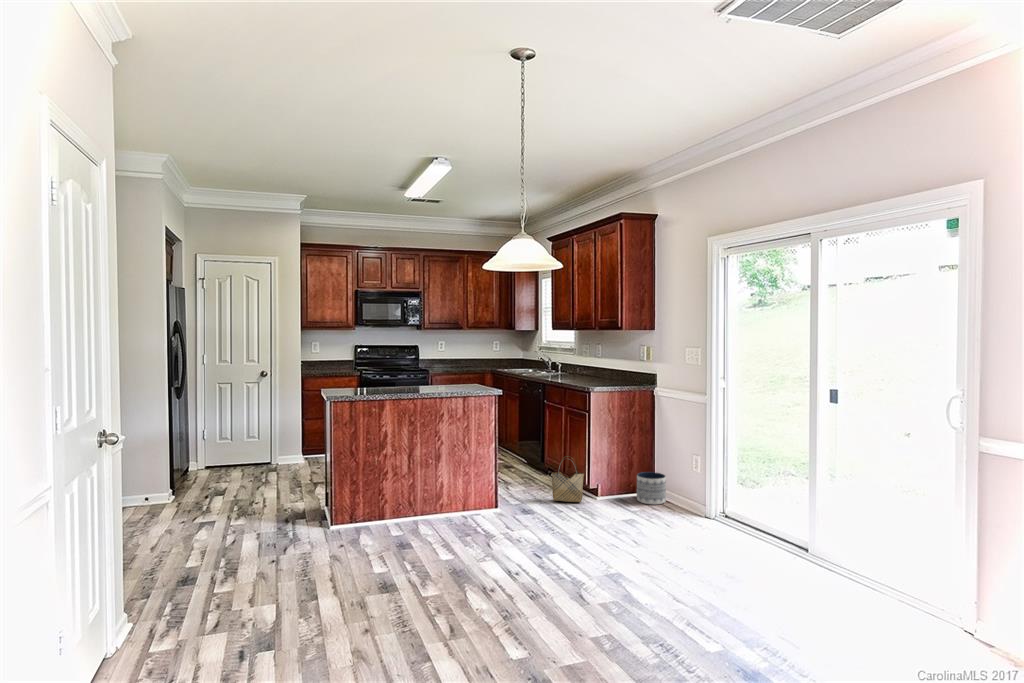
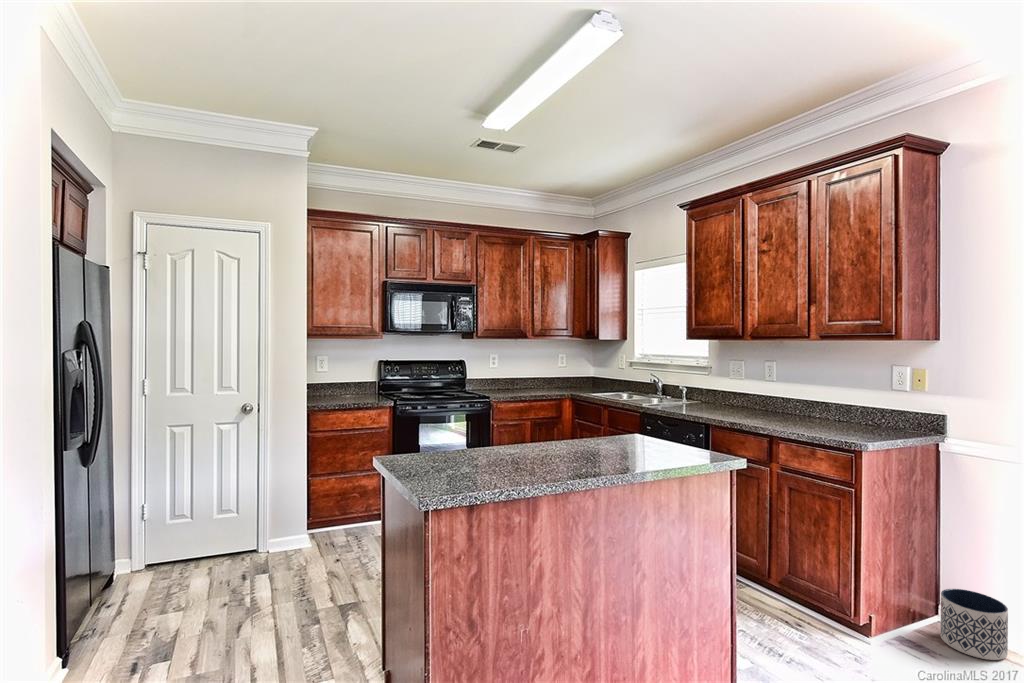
woven basket: present [552,456,584,502] -> none [802,567,865,659]

